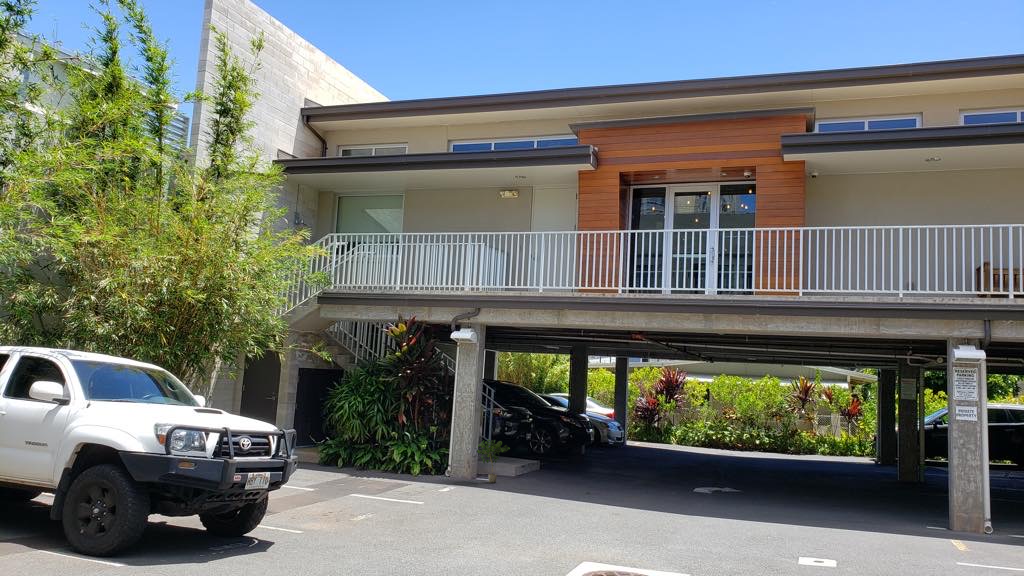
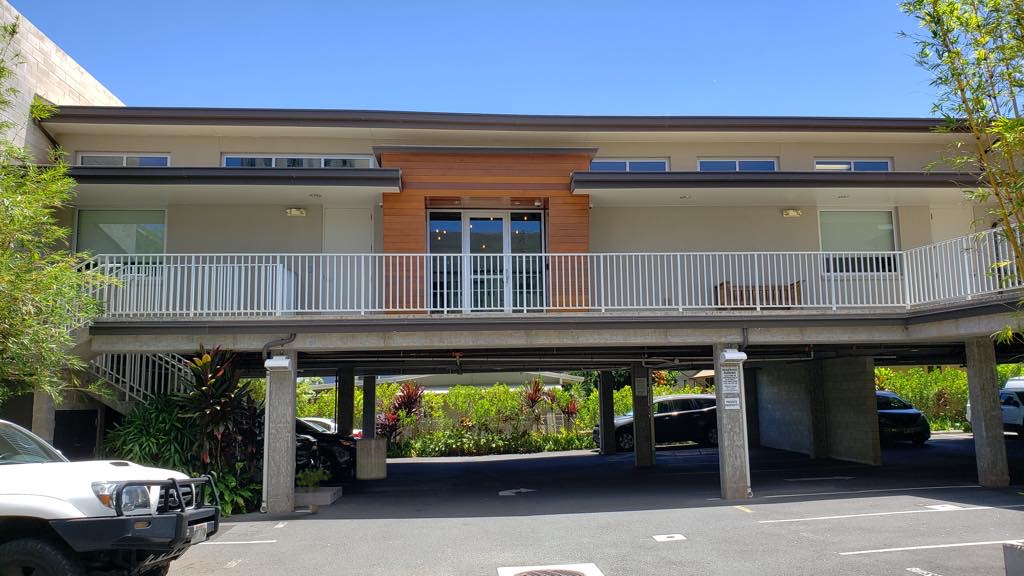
trash can: none [581,419,612,461] -> present [357,438,386,480]

